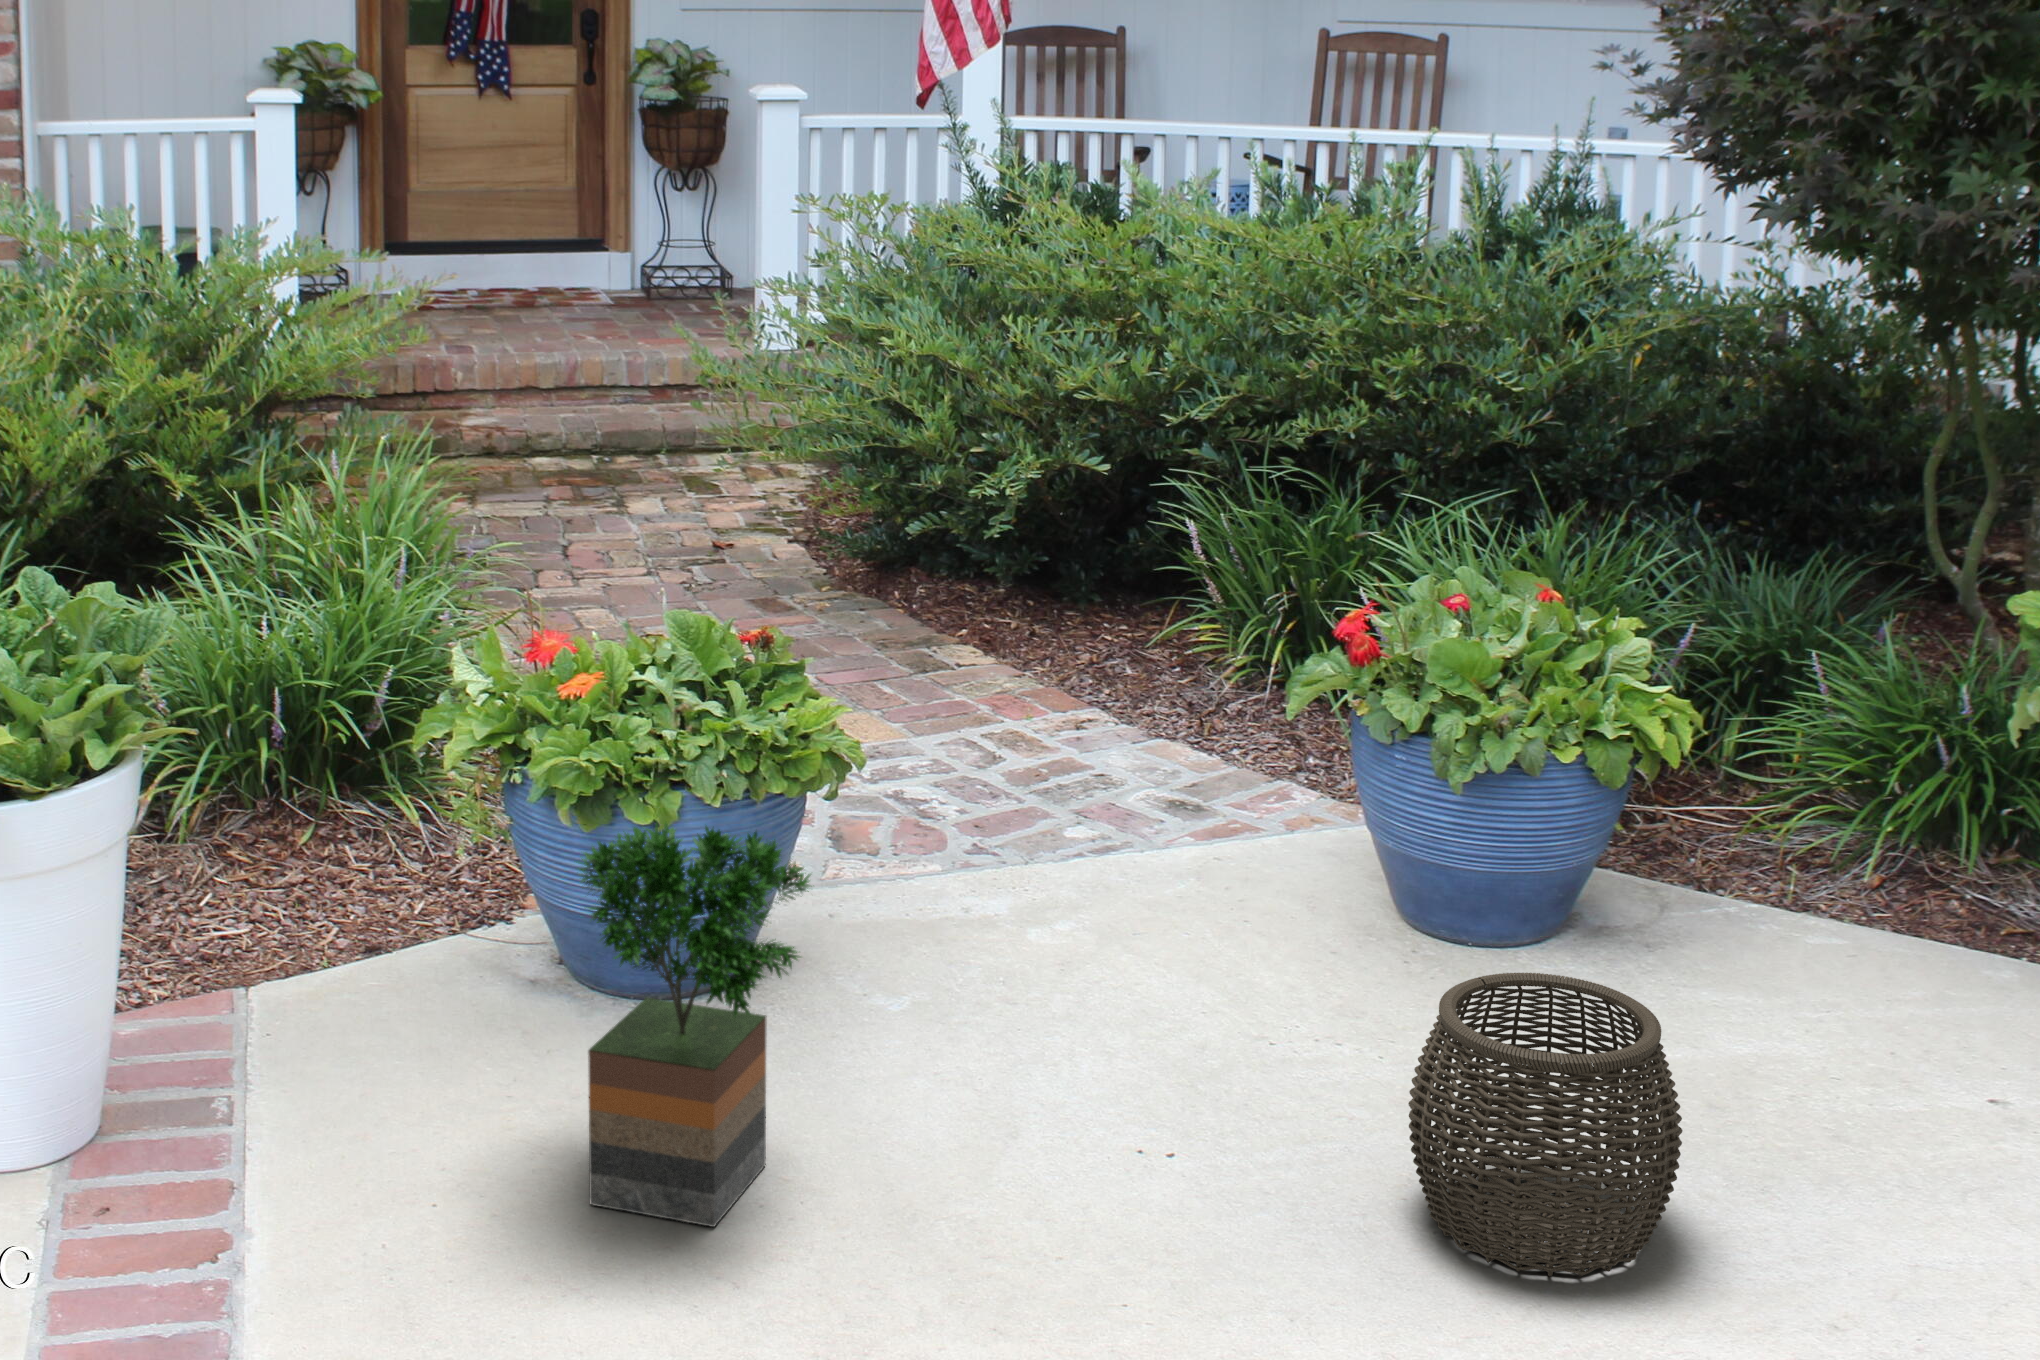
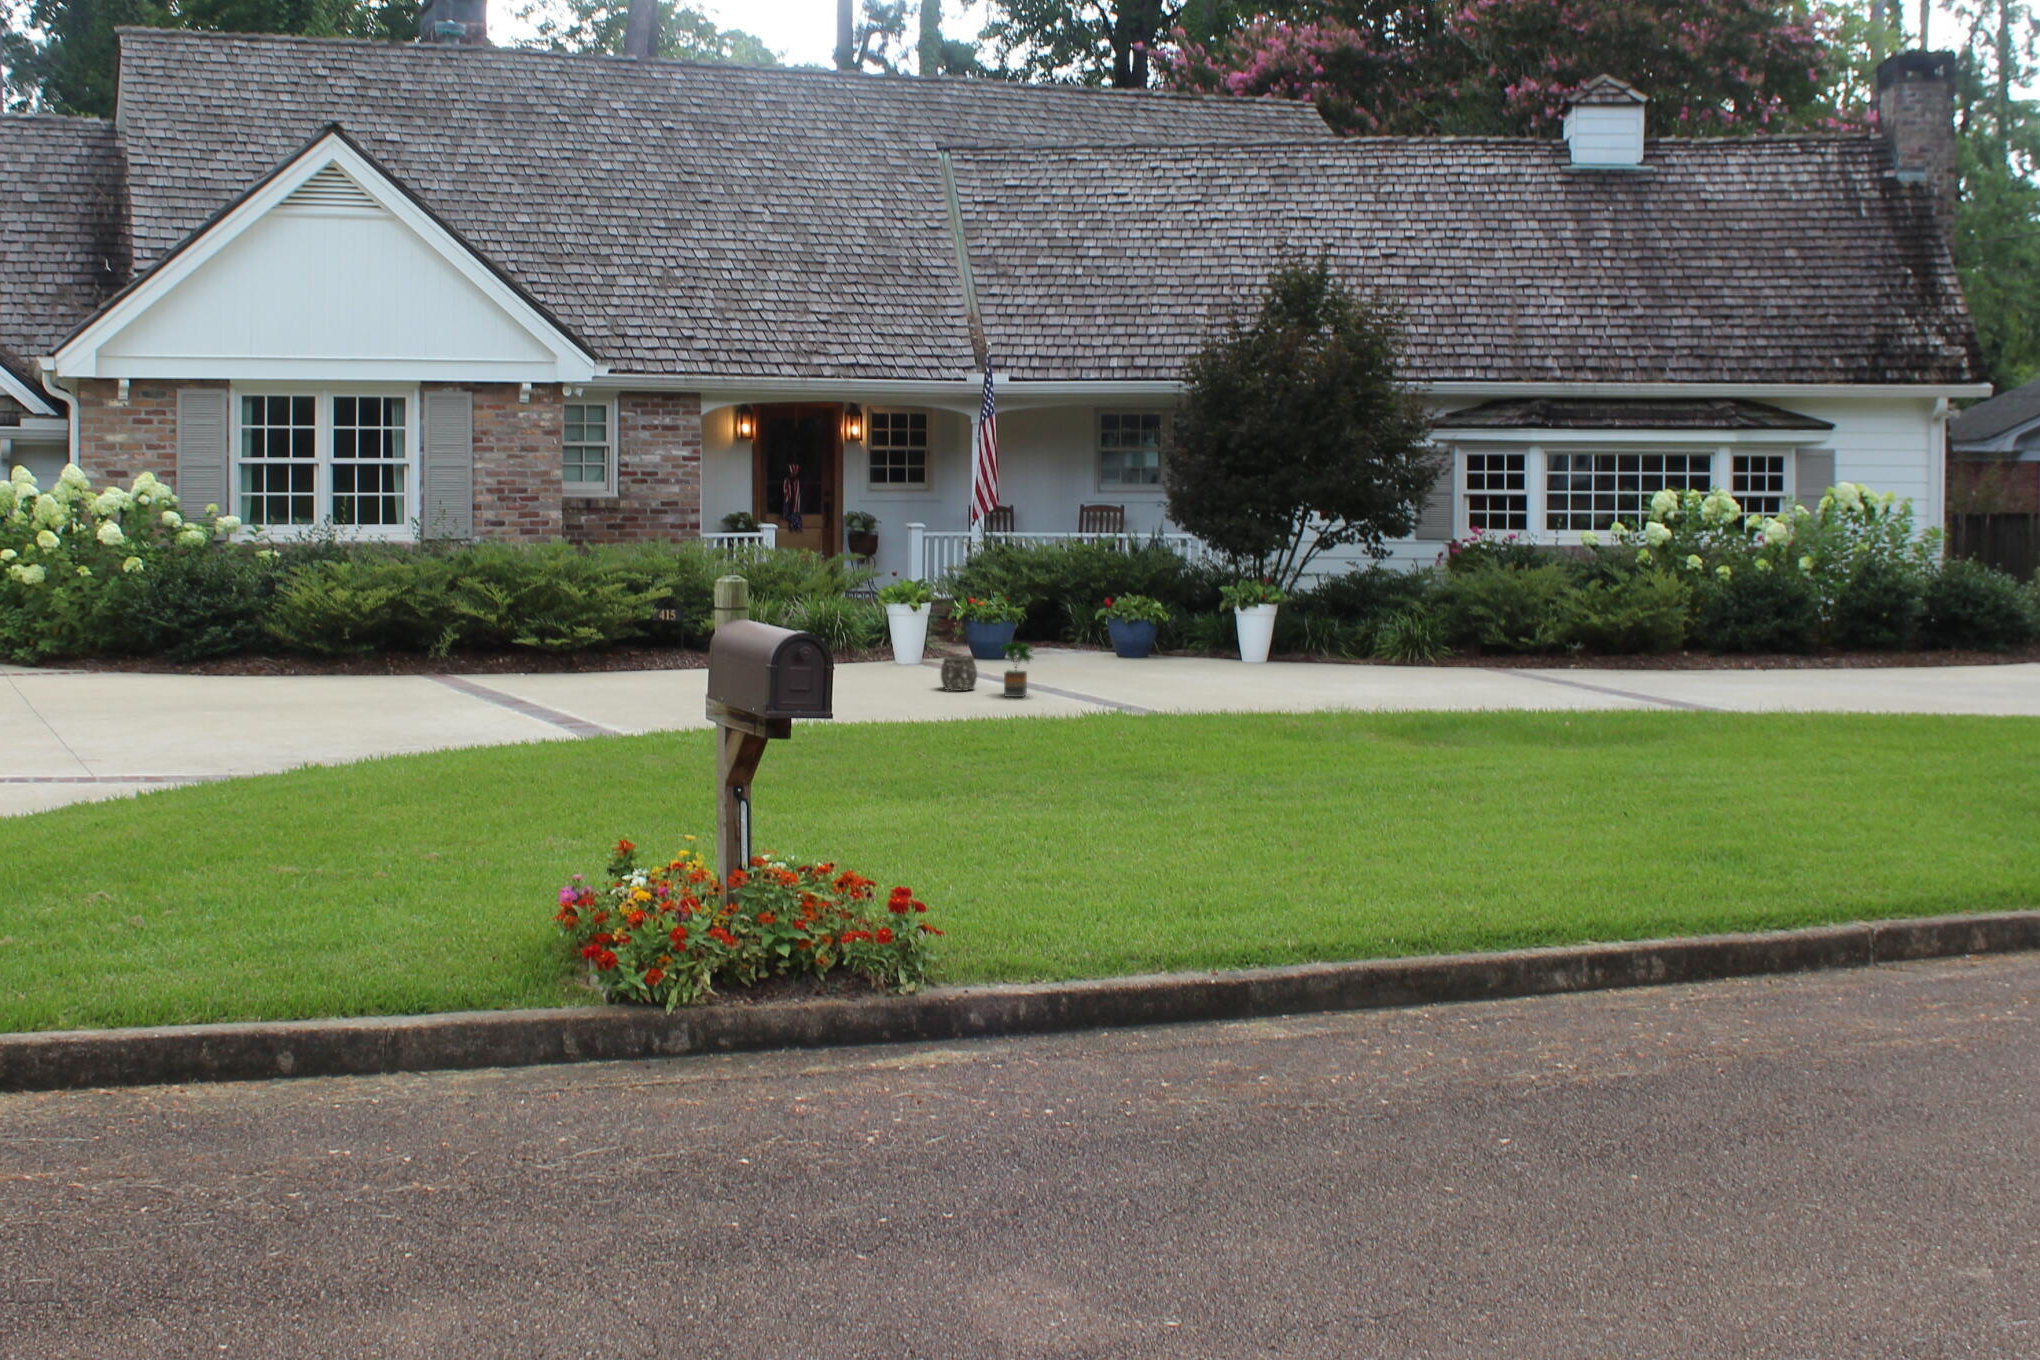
woven basket: present [1408,973,1683,1276] -> present [941,656,977,691]

